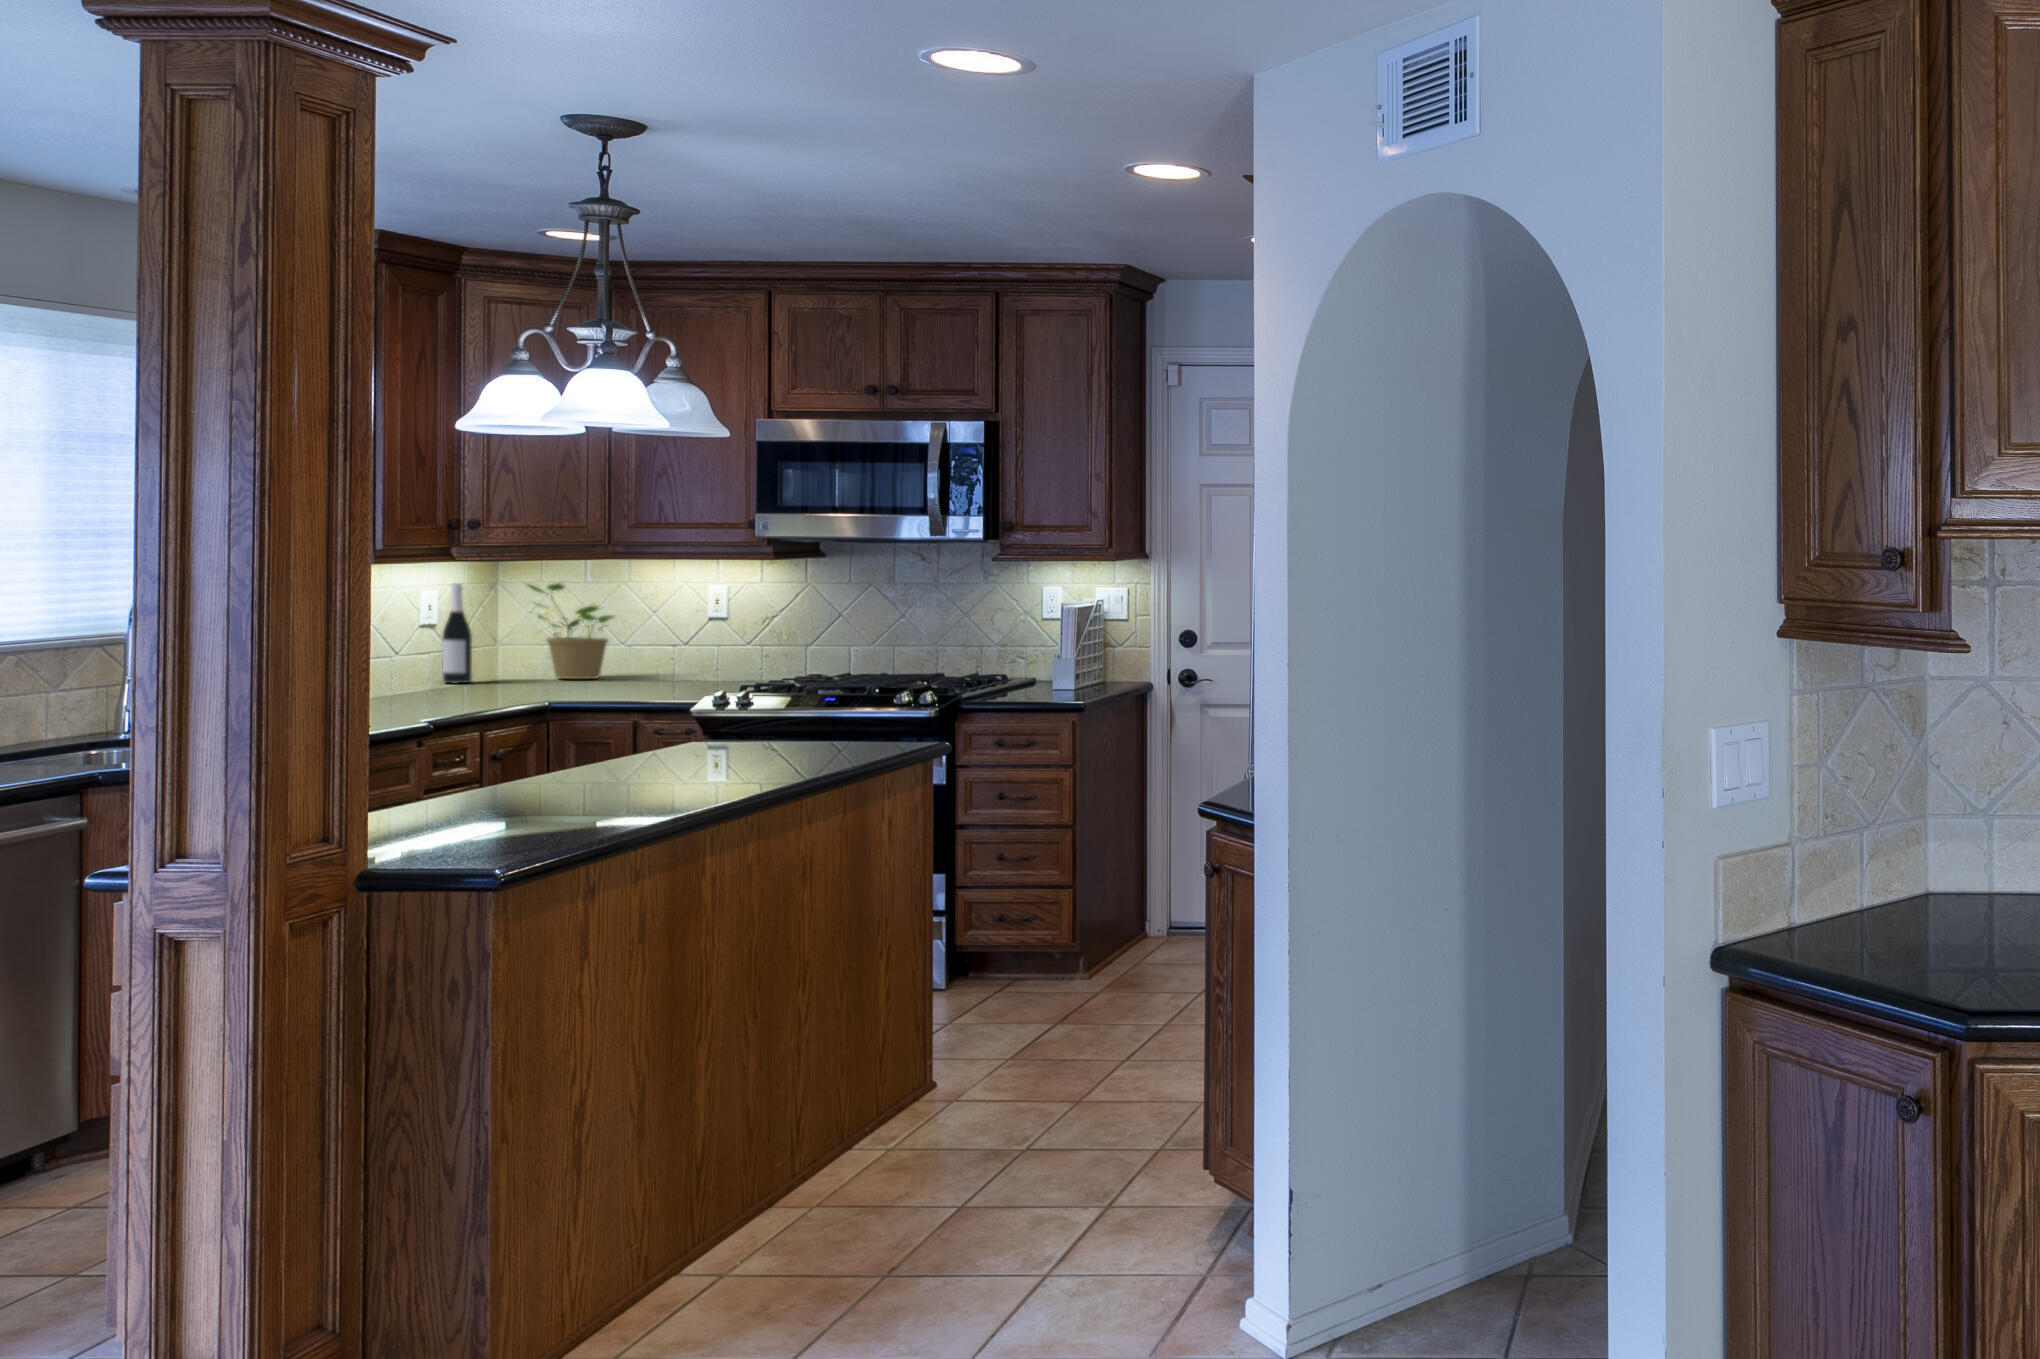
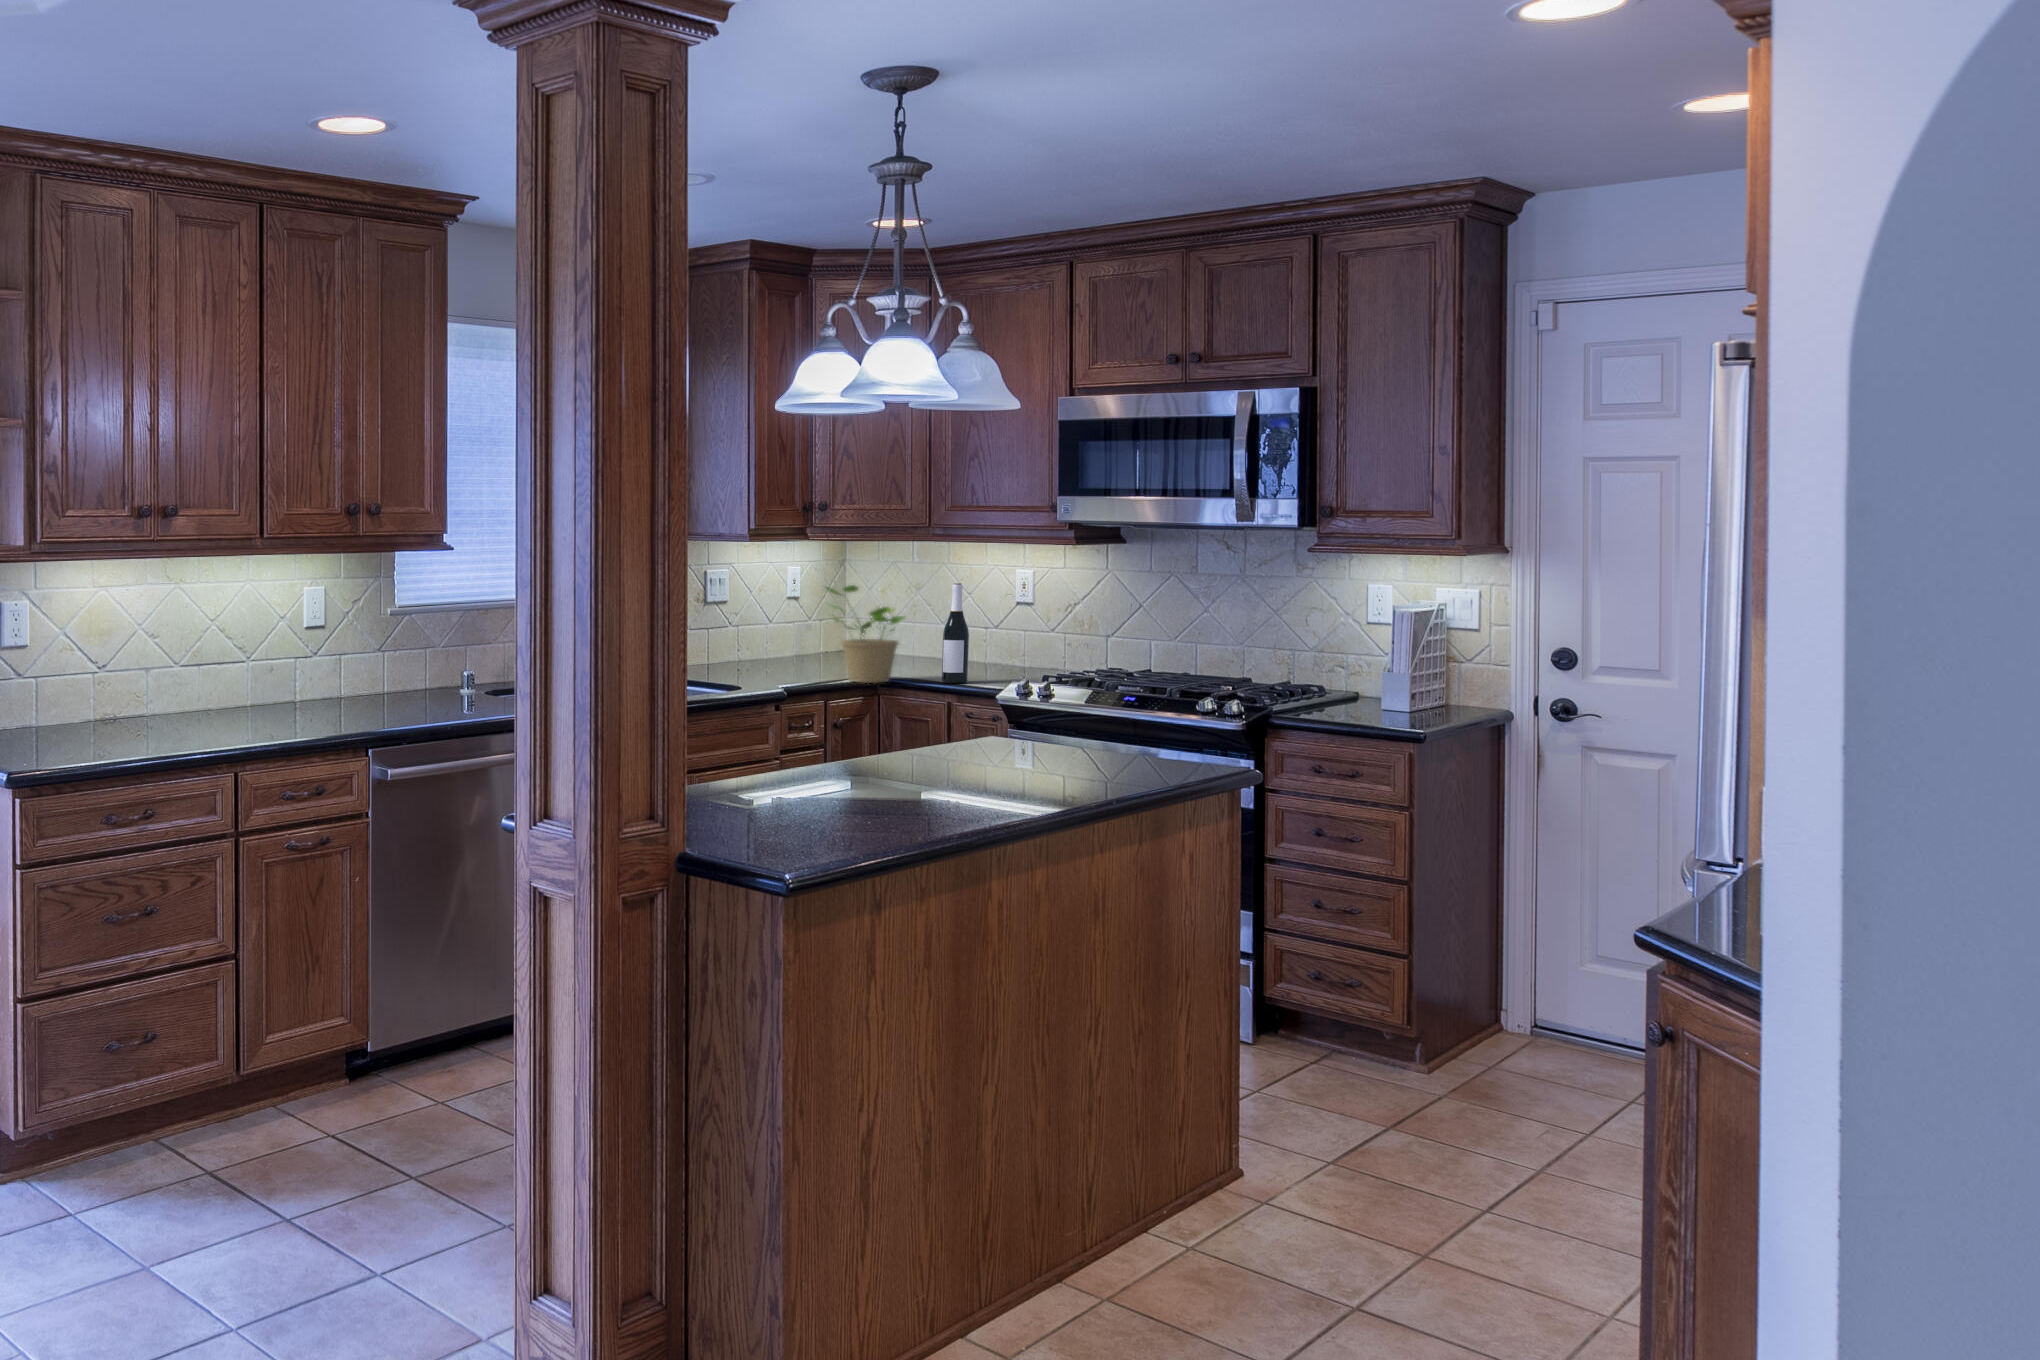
wine bottle: present [442,584,472,683] -> present [942,583,969,683]

